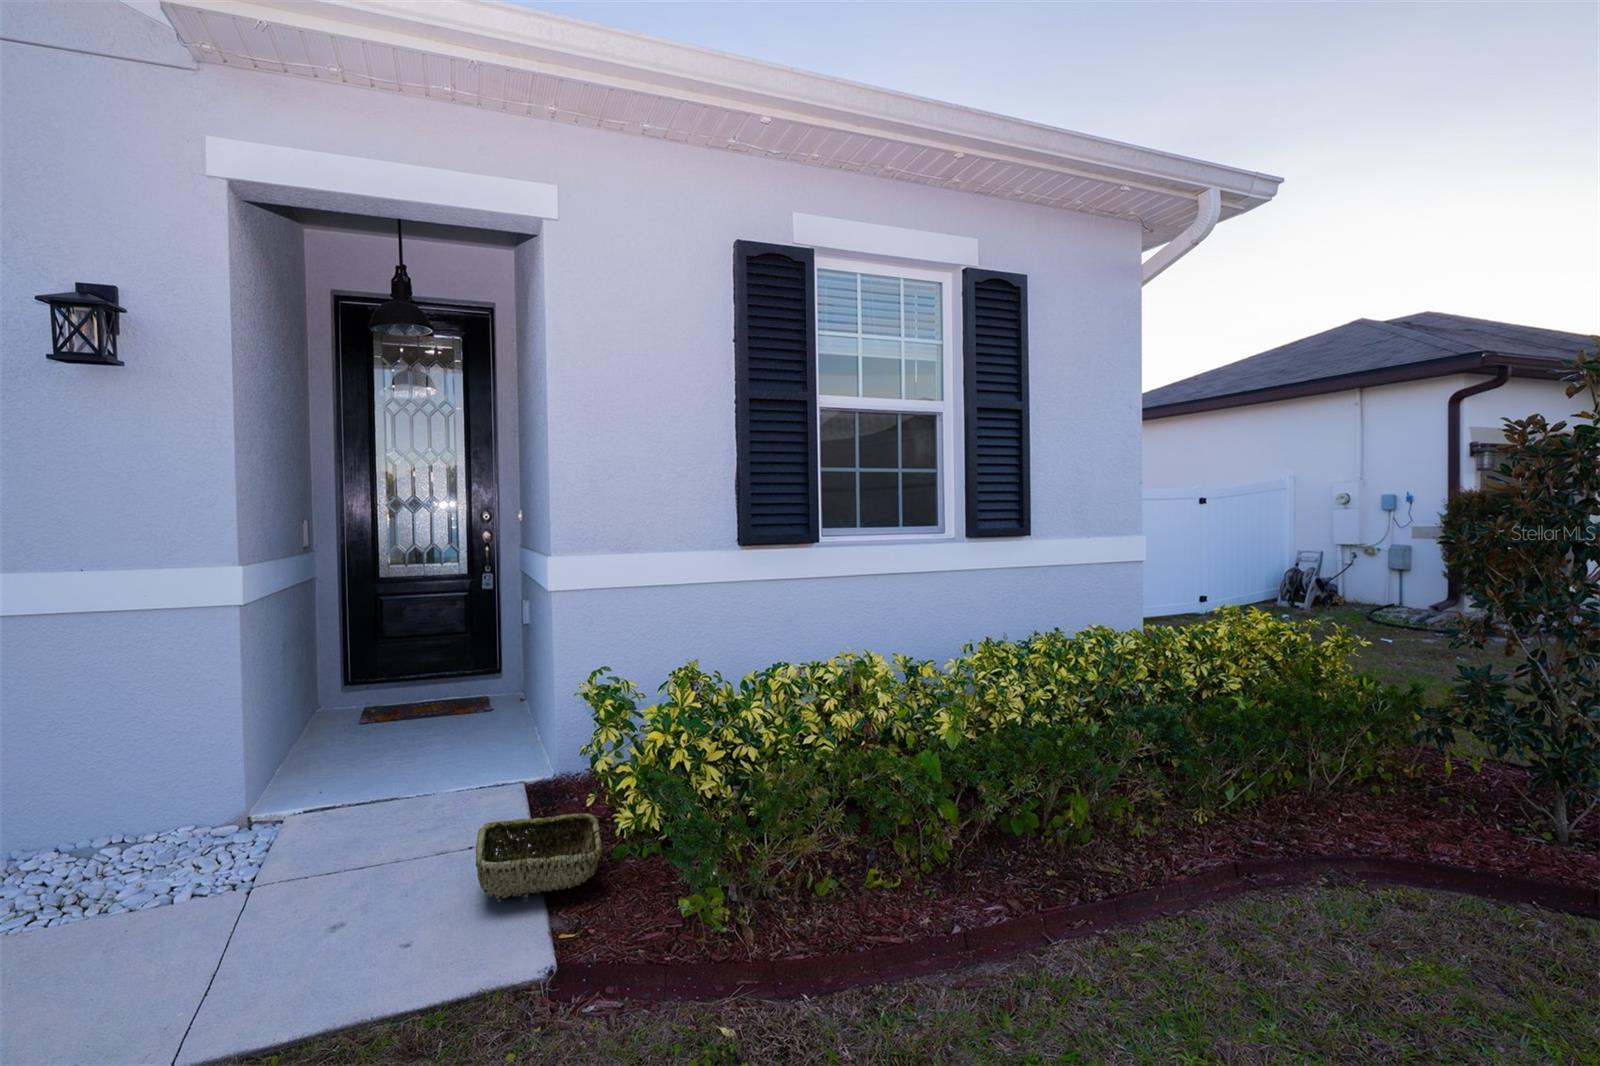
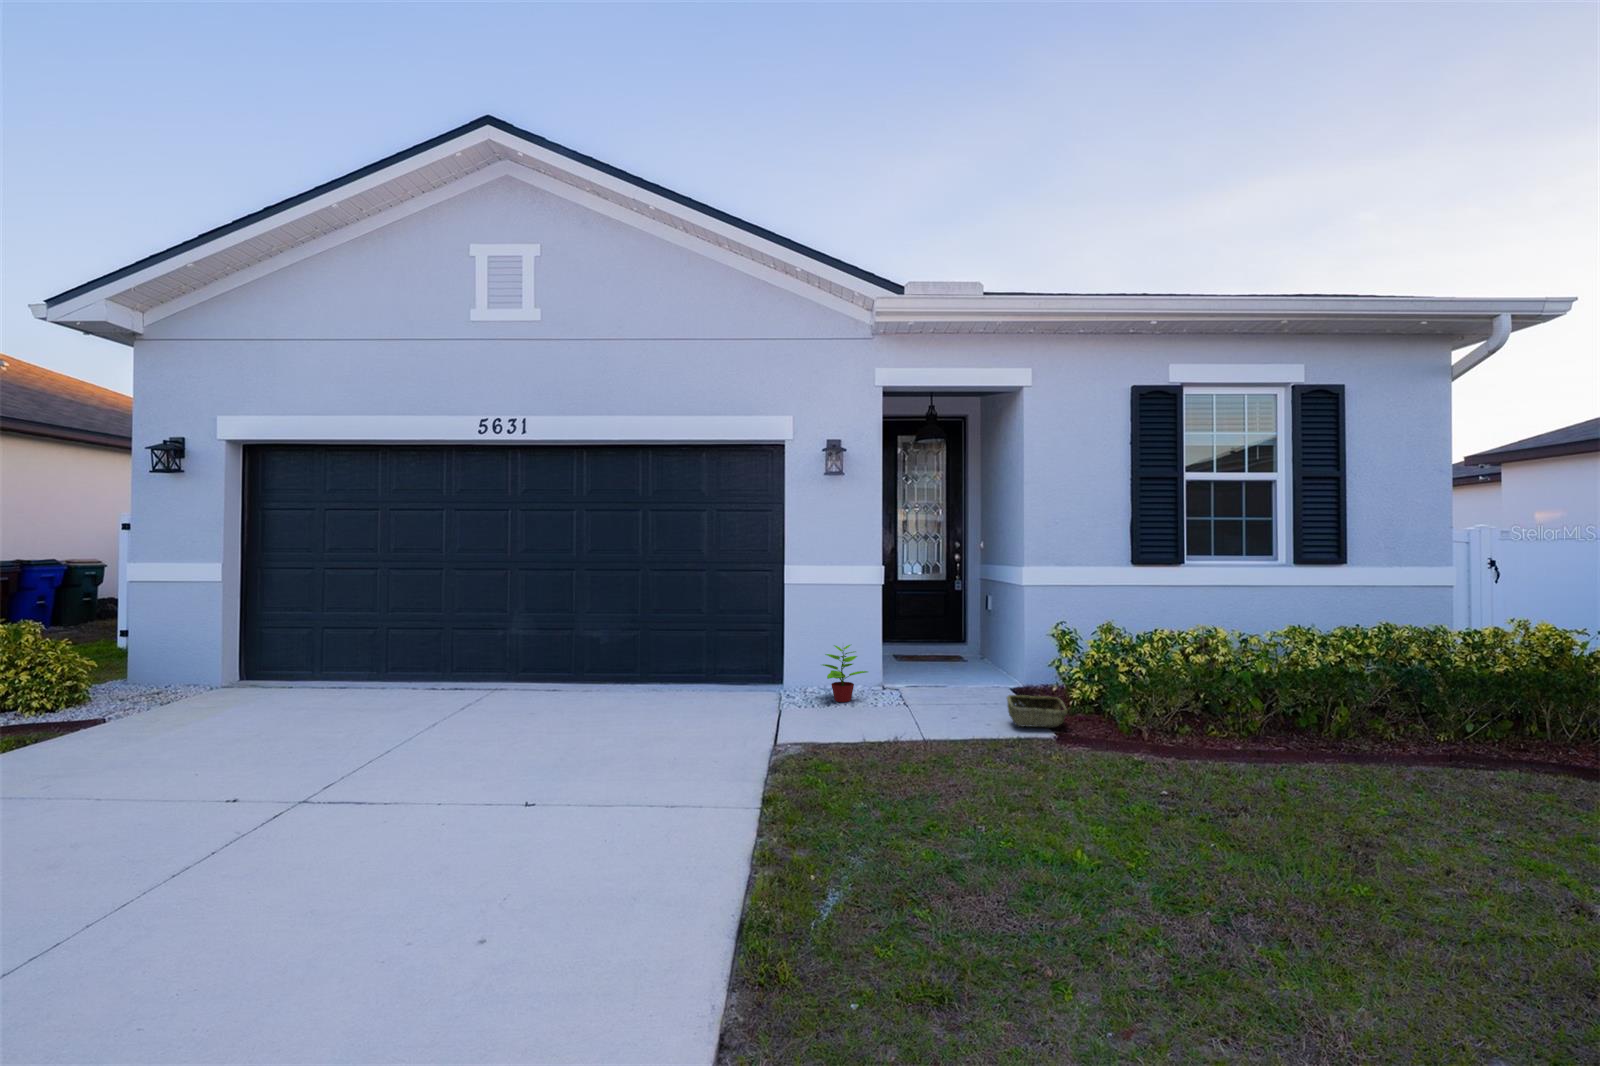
potted plant: none [54,731,192,869] -> present [822,645,868,702]

